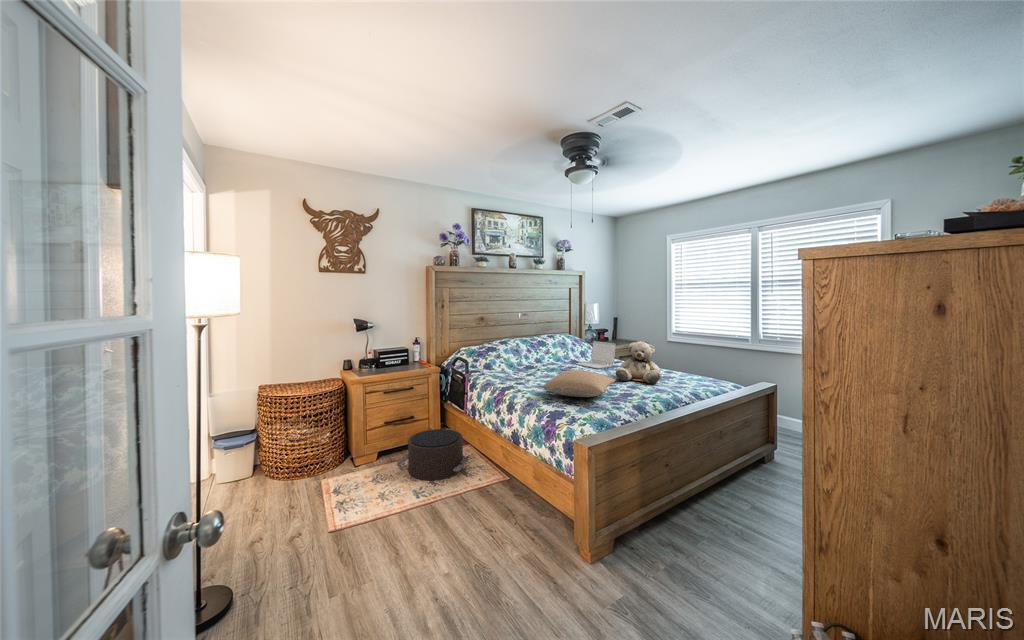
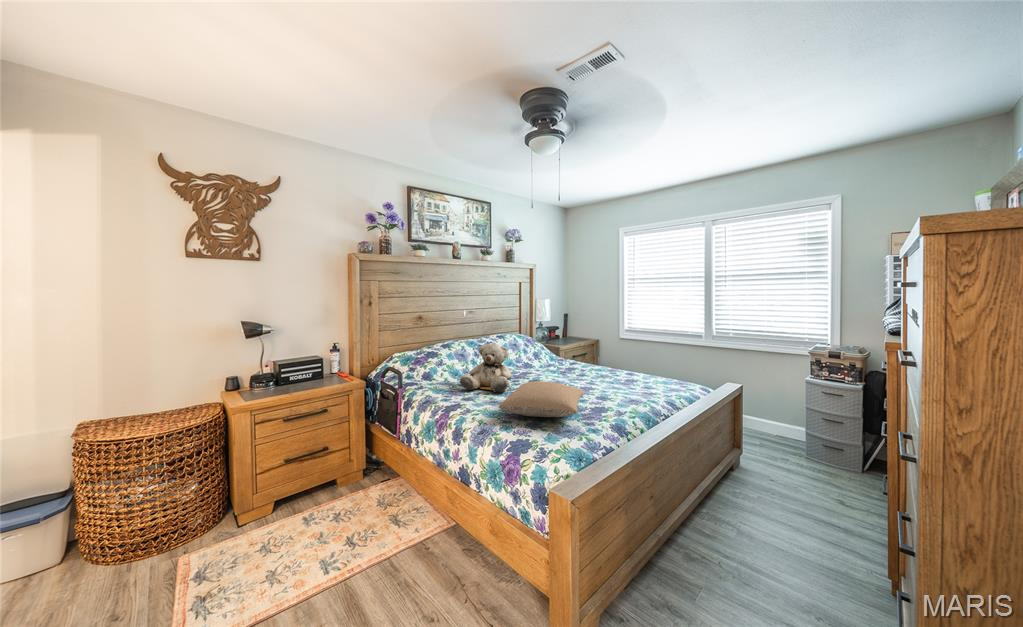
laptop: present [576,341,616,369] -> none [530,342,574,374]
teddy bear: present [616,341,661,384] -> present [460,342,512,393]
pouf: present [396,429,469,480] -> none [297,463,403,540]

